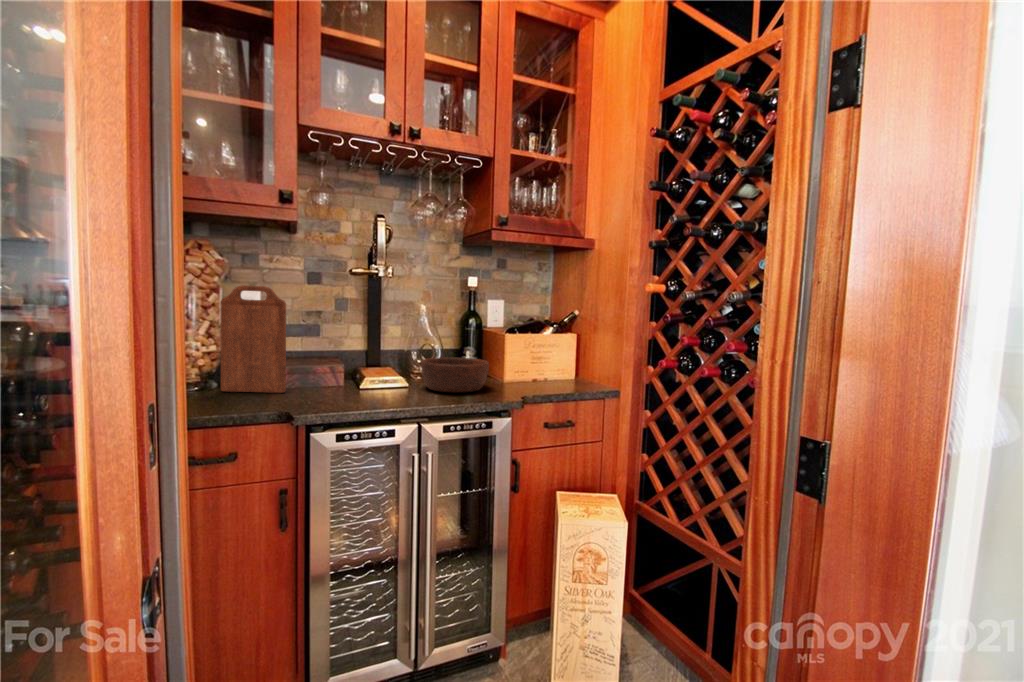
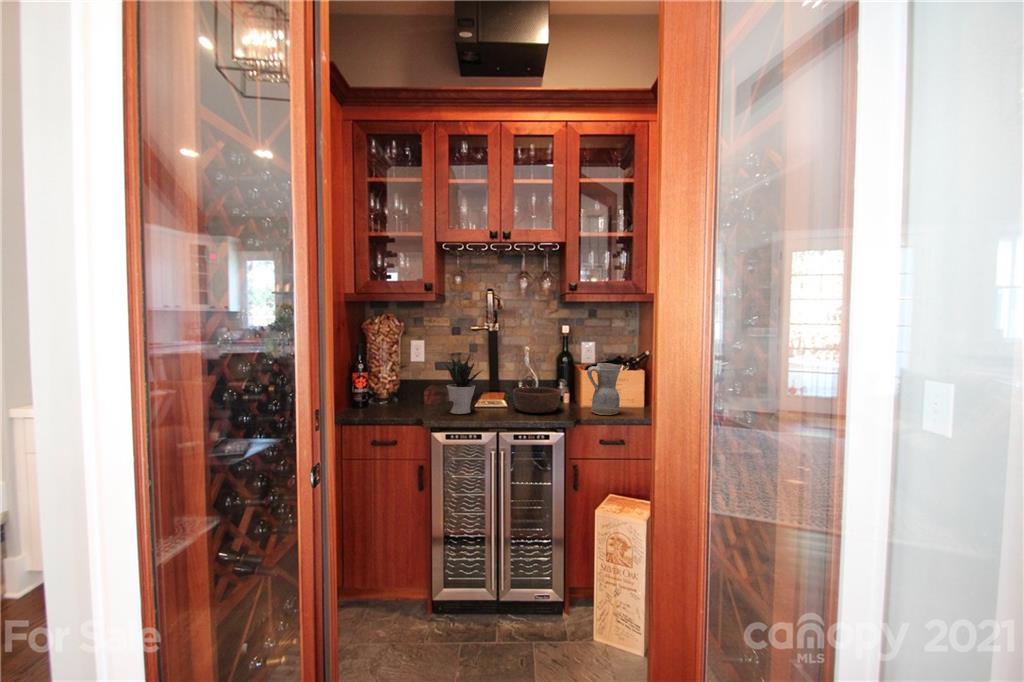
cutting board: present [220,285,286,393] -> none [397,341,431,407]
potted plant: none [316,305,381,400] -> present [444,354,482,414]
ceramic pitcher: none [525,323,565,389] -> present [587,363,621,415]

